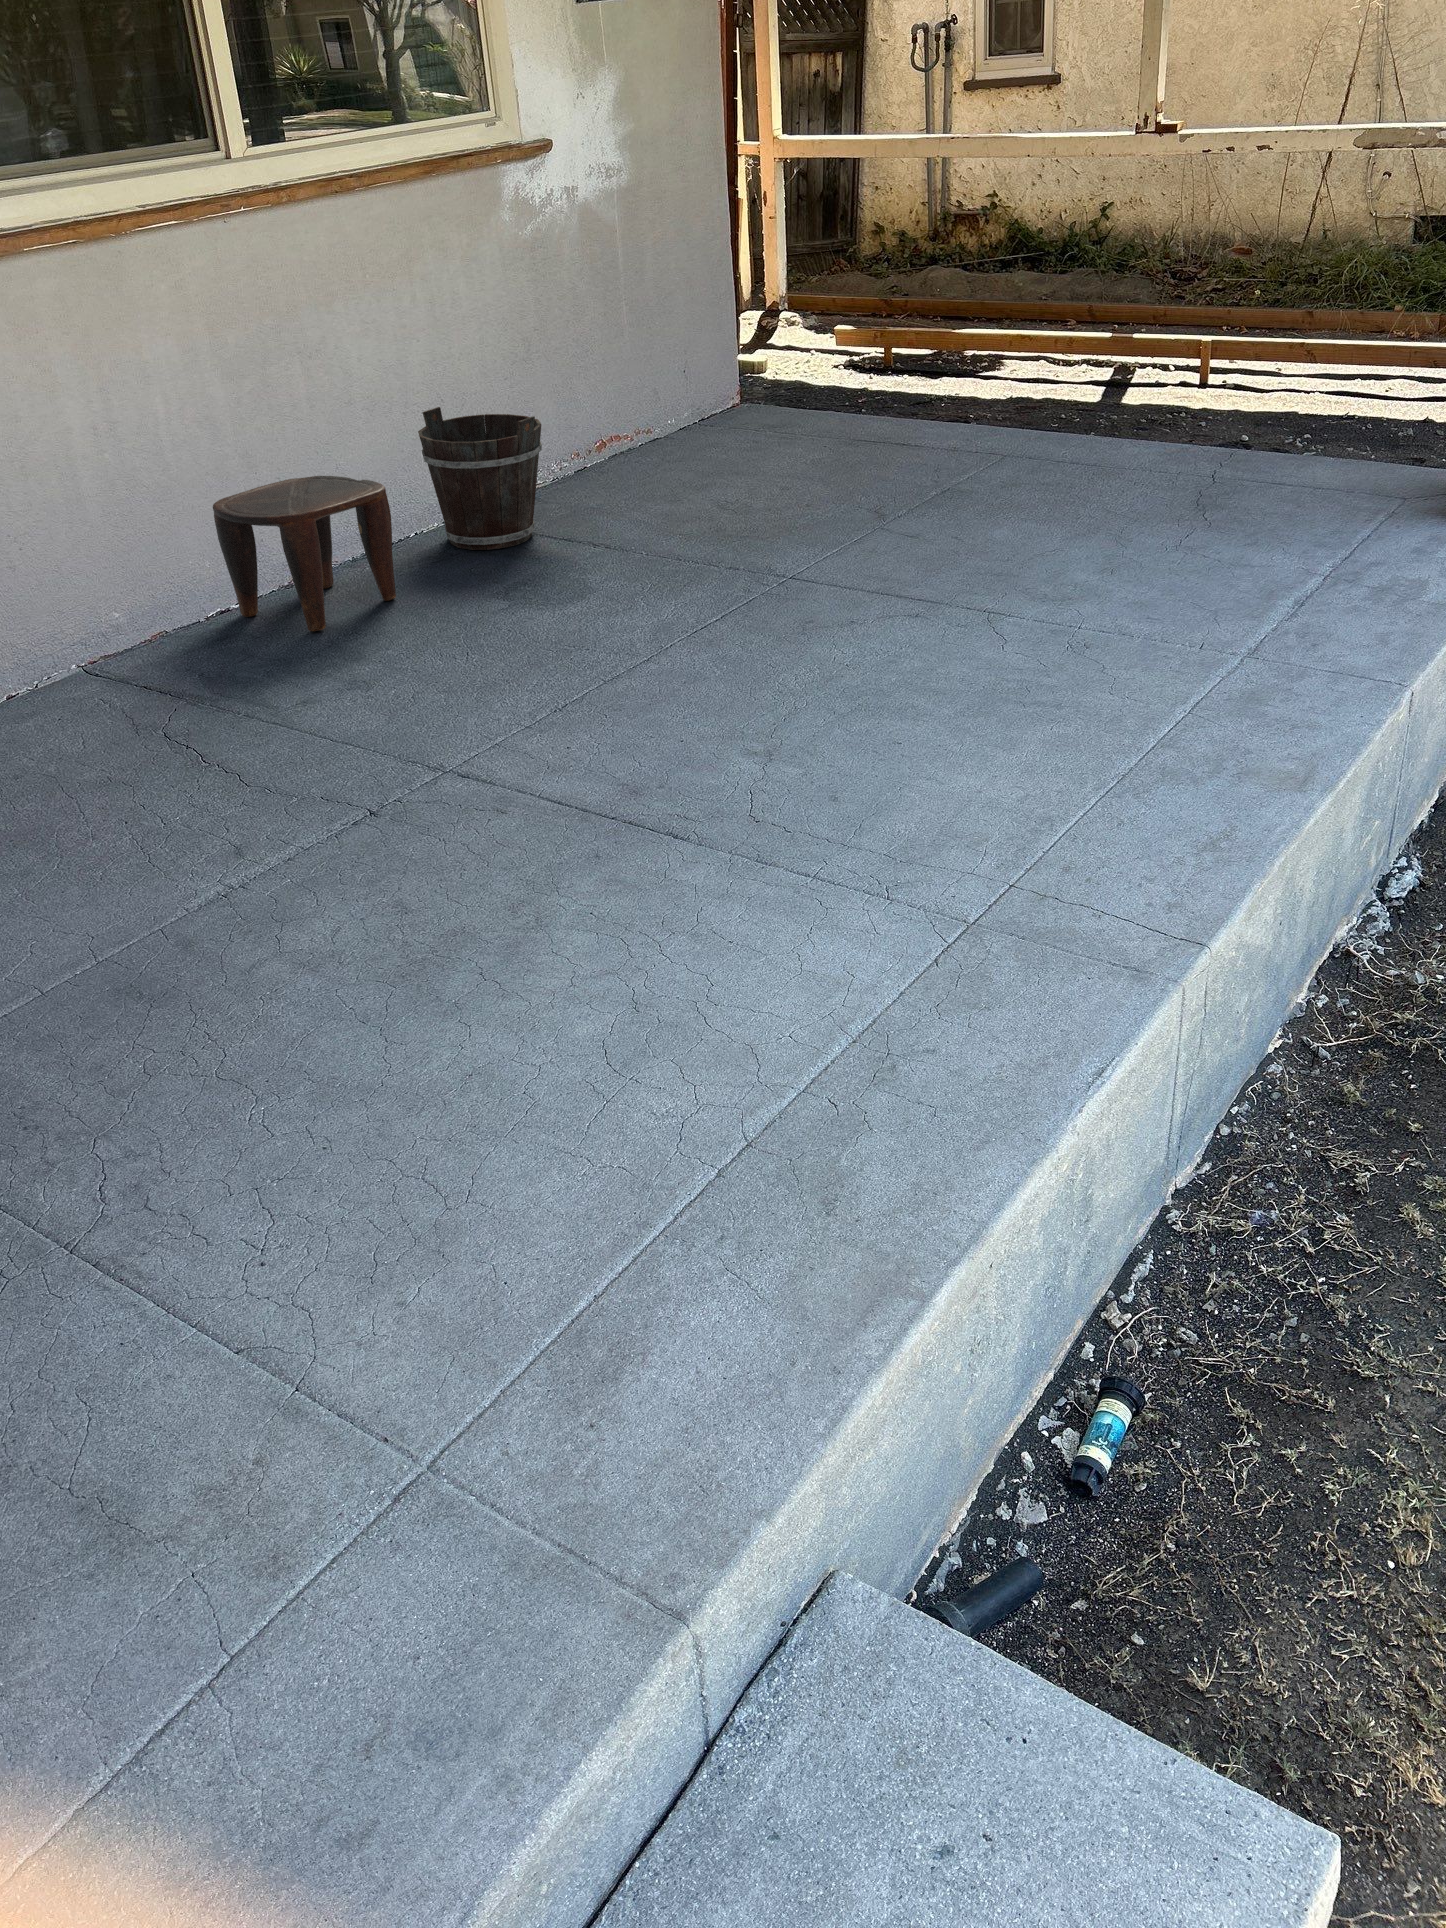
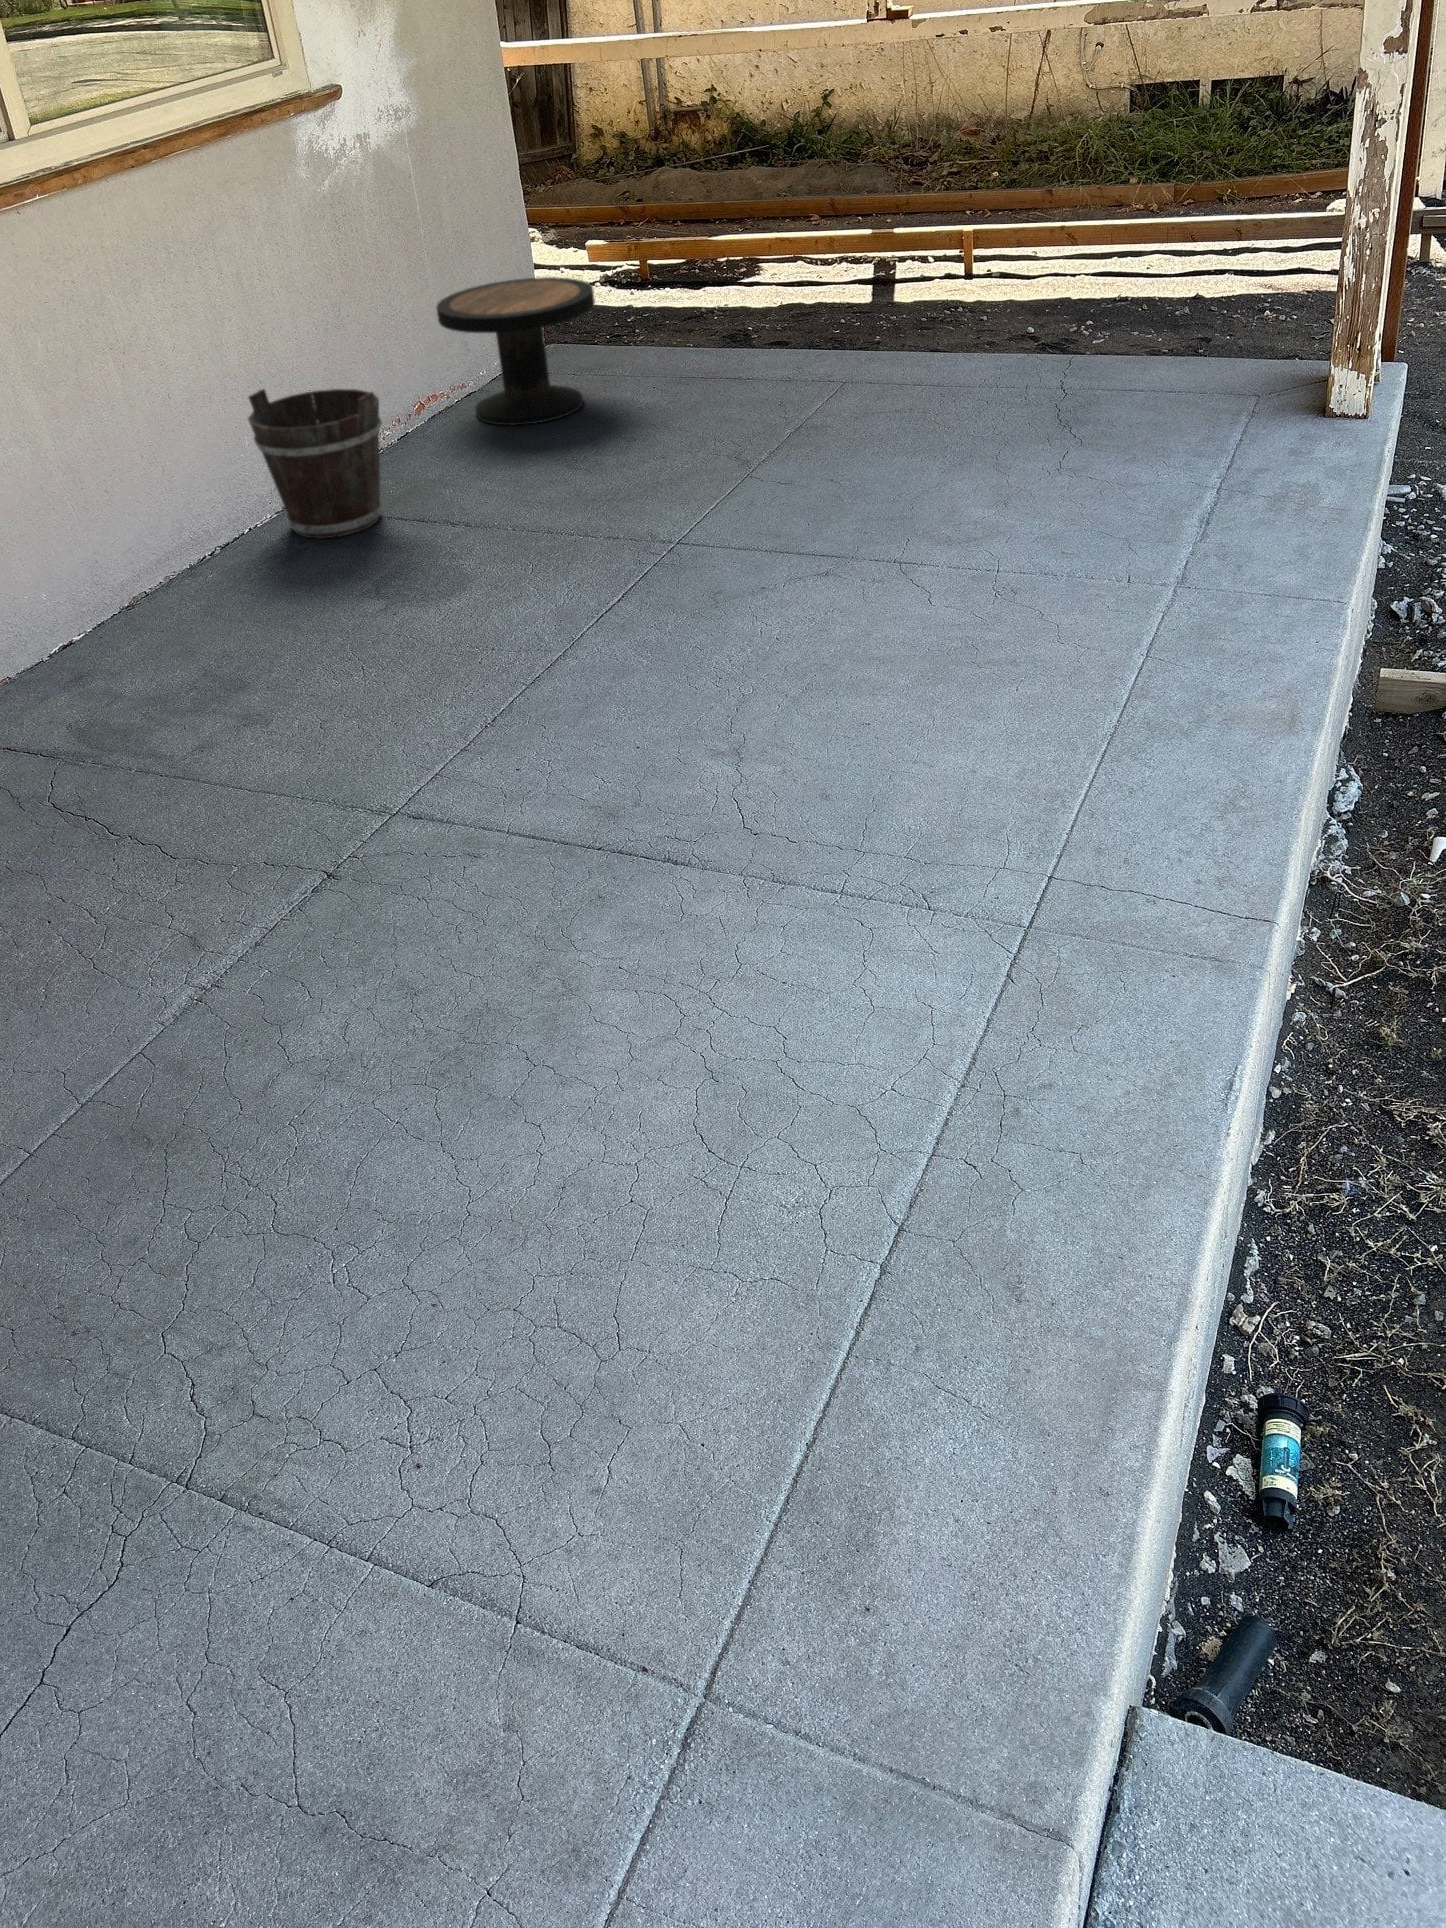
side table: none [625,336,778,472] -> present [437,277,595,425]
stool: present [213,476,396,631] -> none [52,481,260,655]

